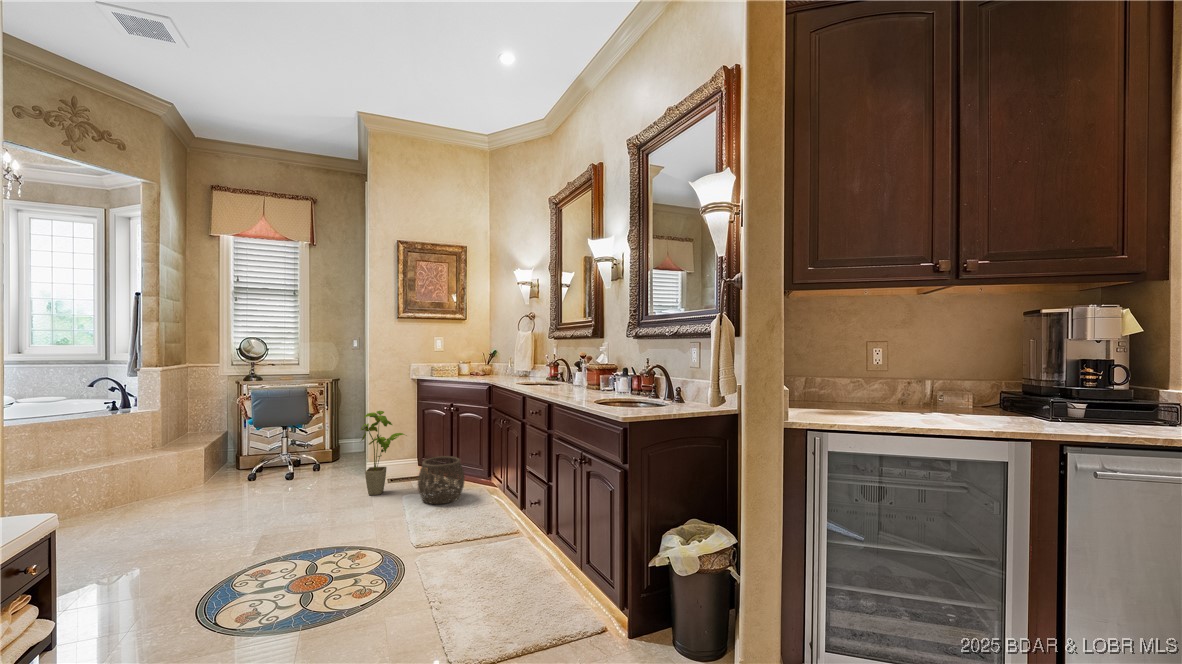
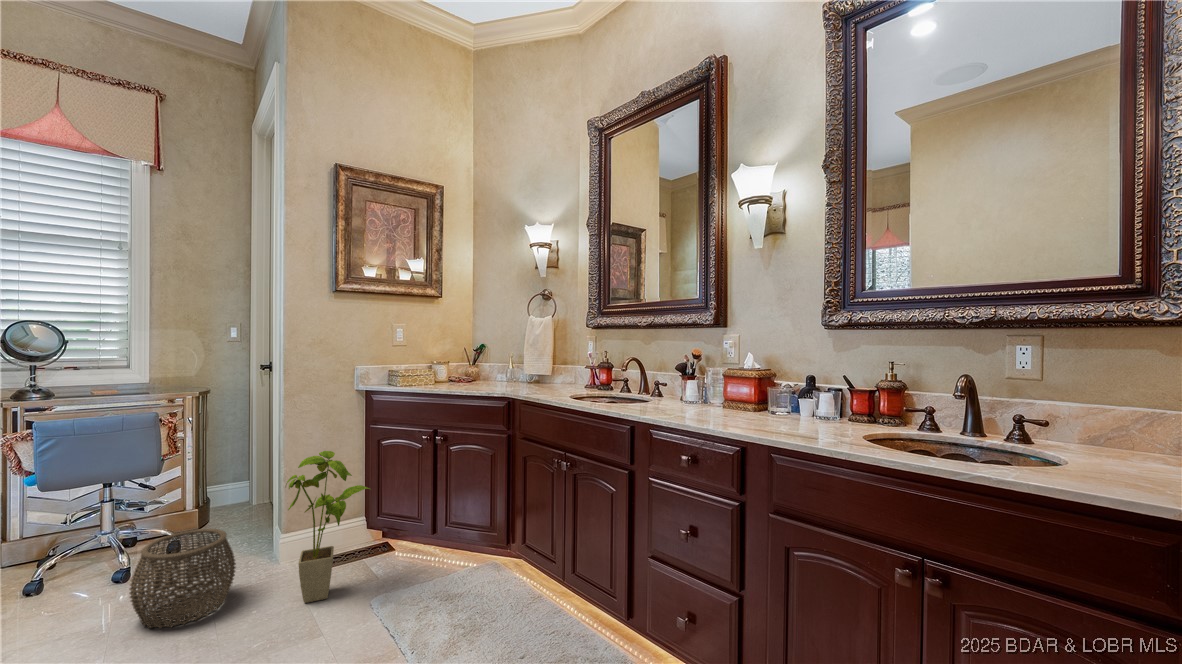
woven basket: present [418,456,464,504] -> present [129,529,236,628]

